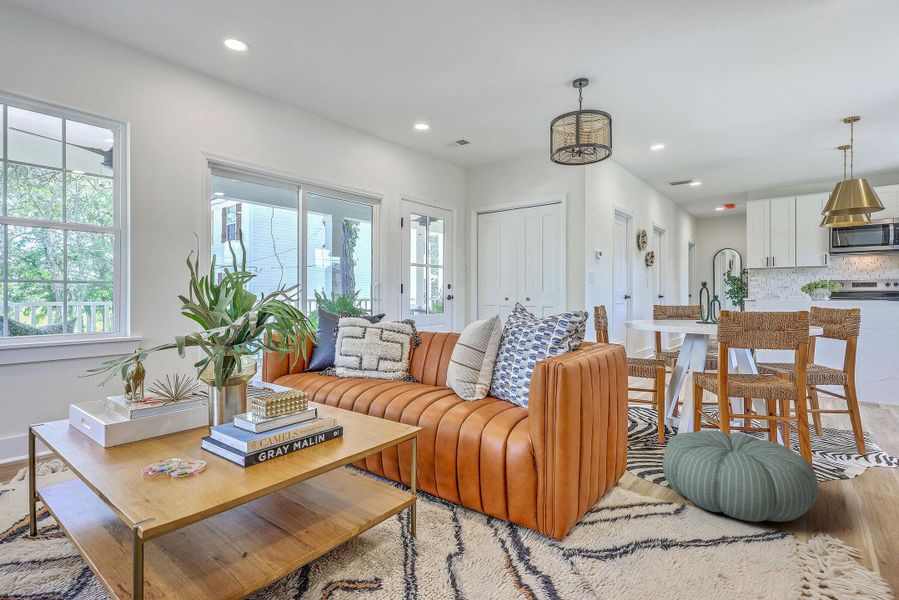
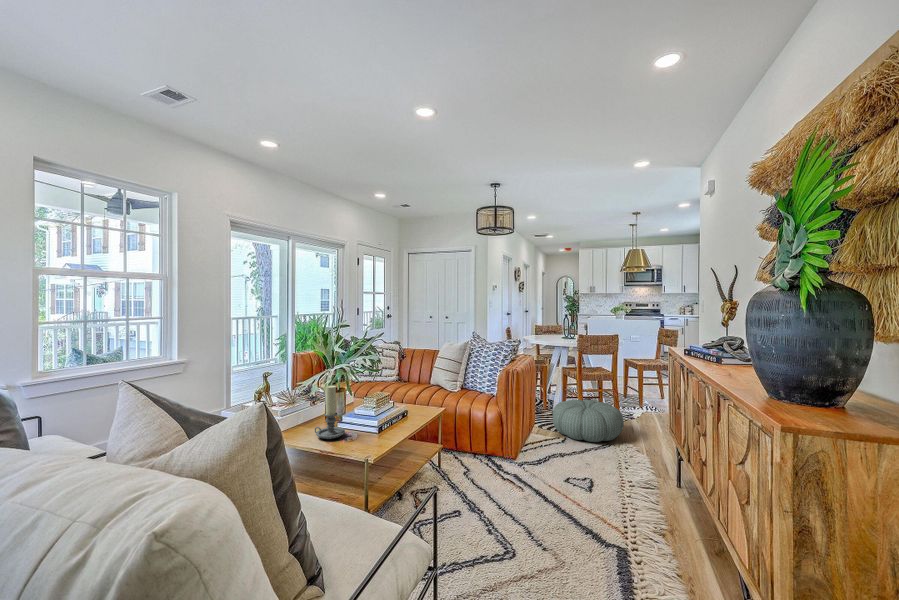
candle holder: none [120,371,182,473] -> present [315,386,345,439]

